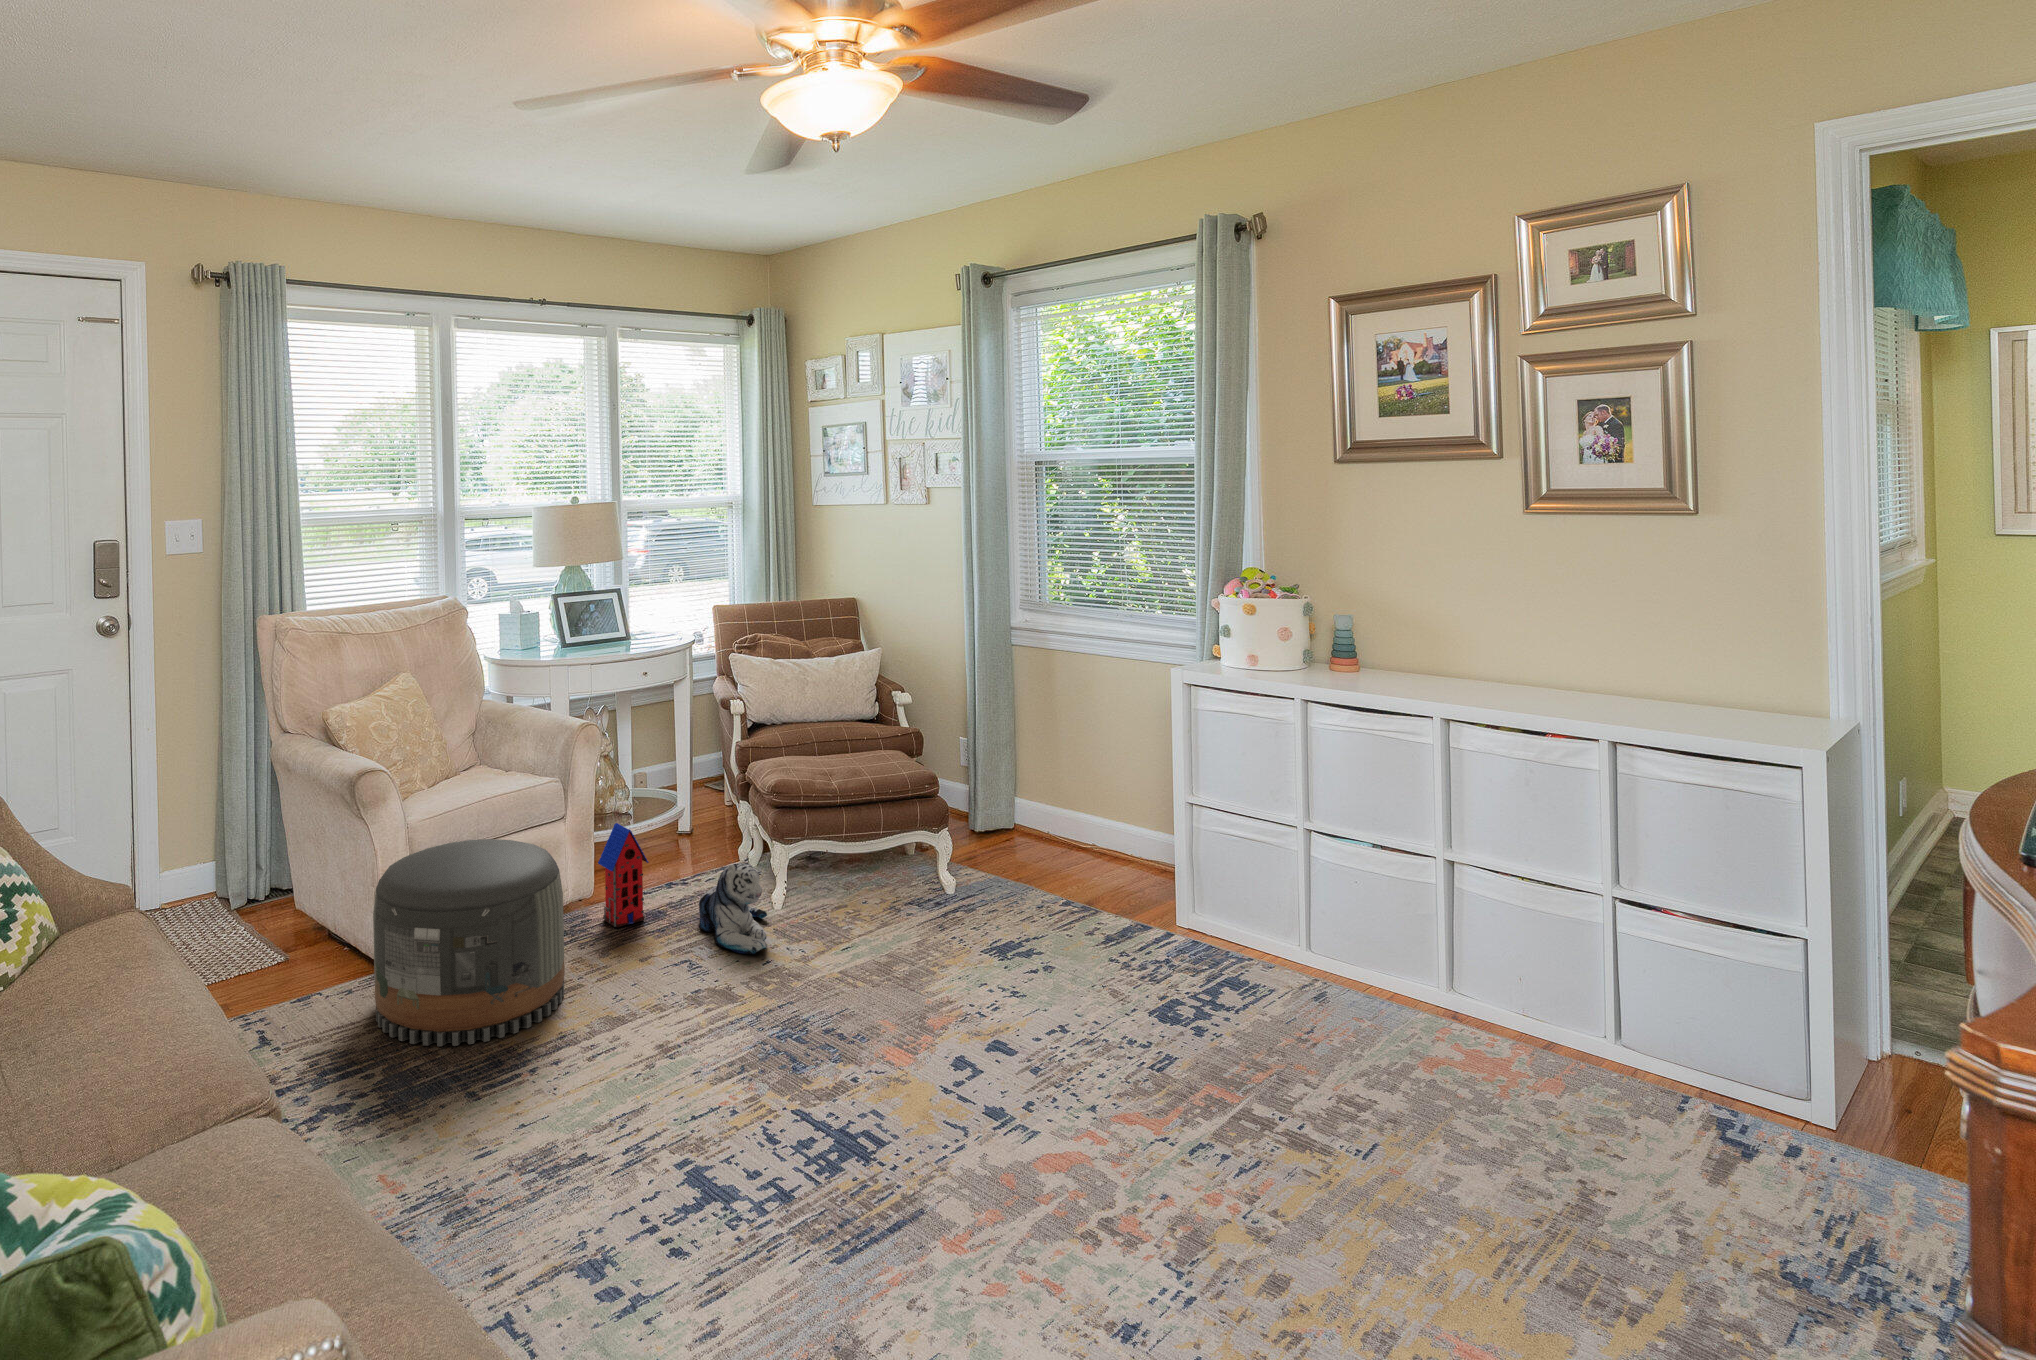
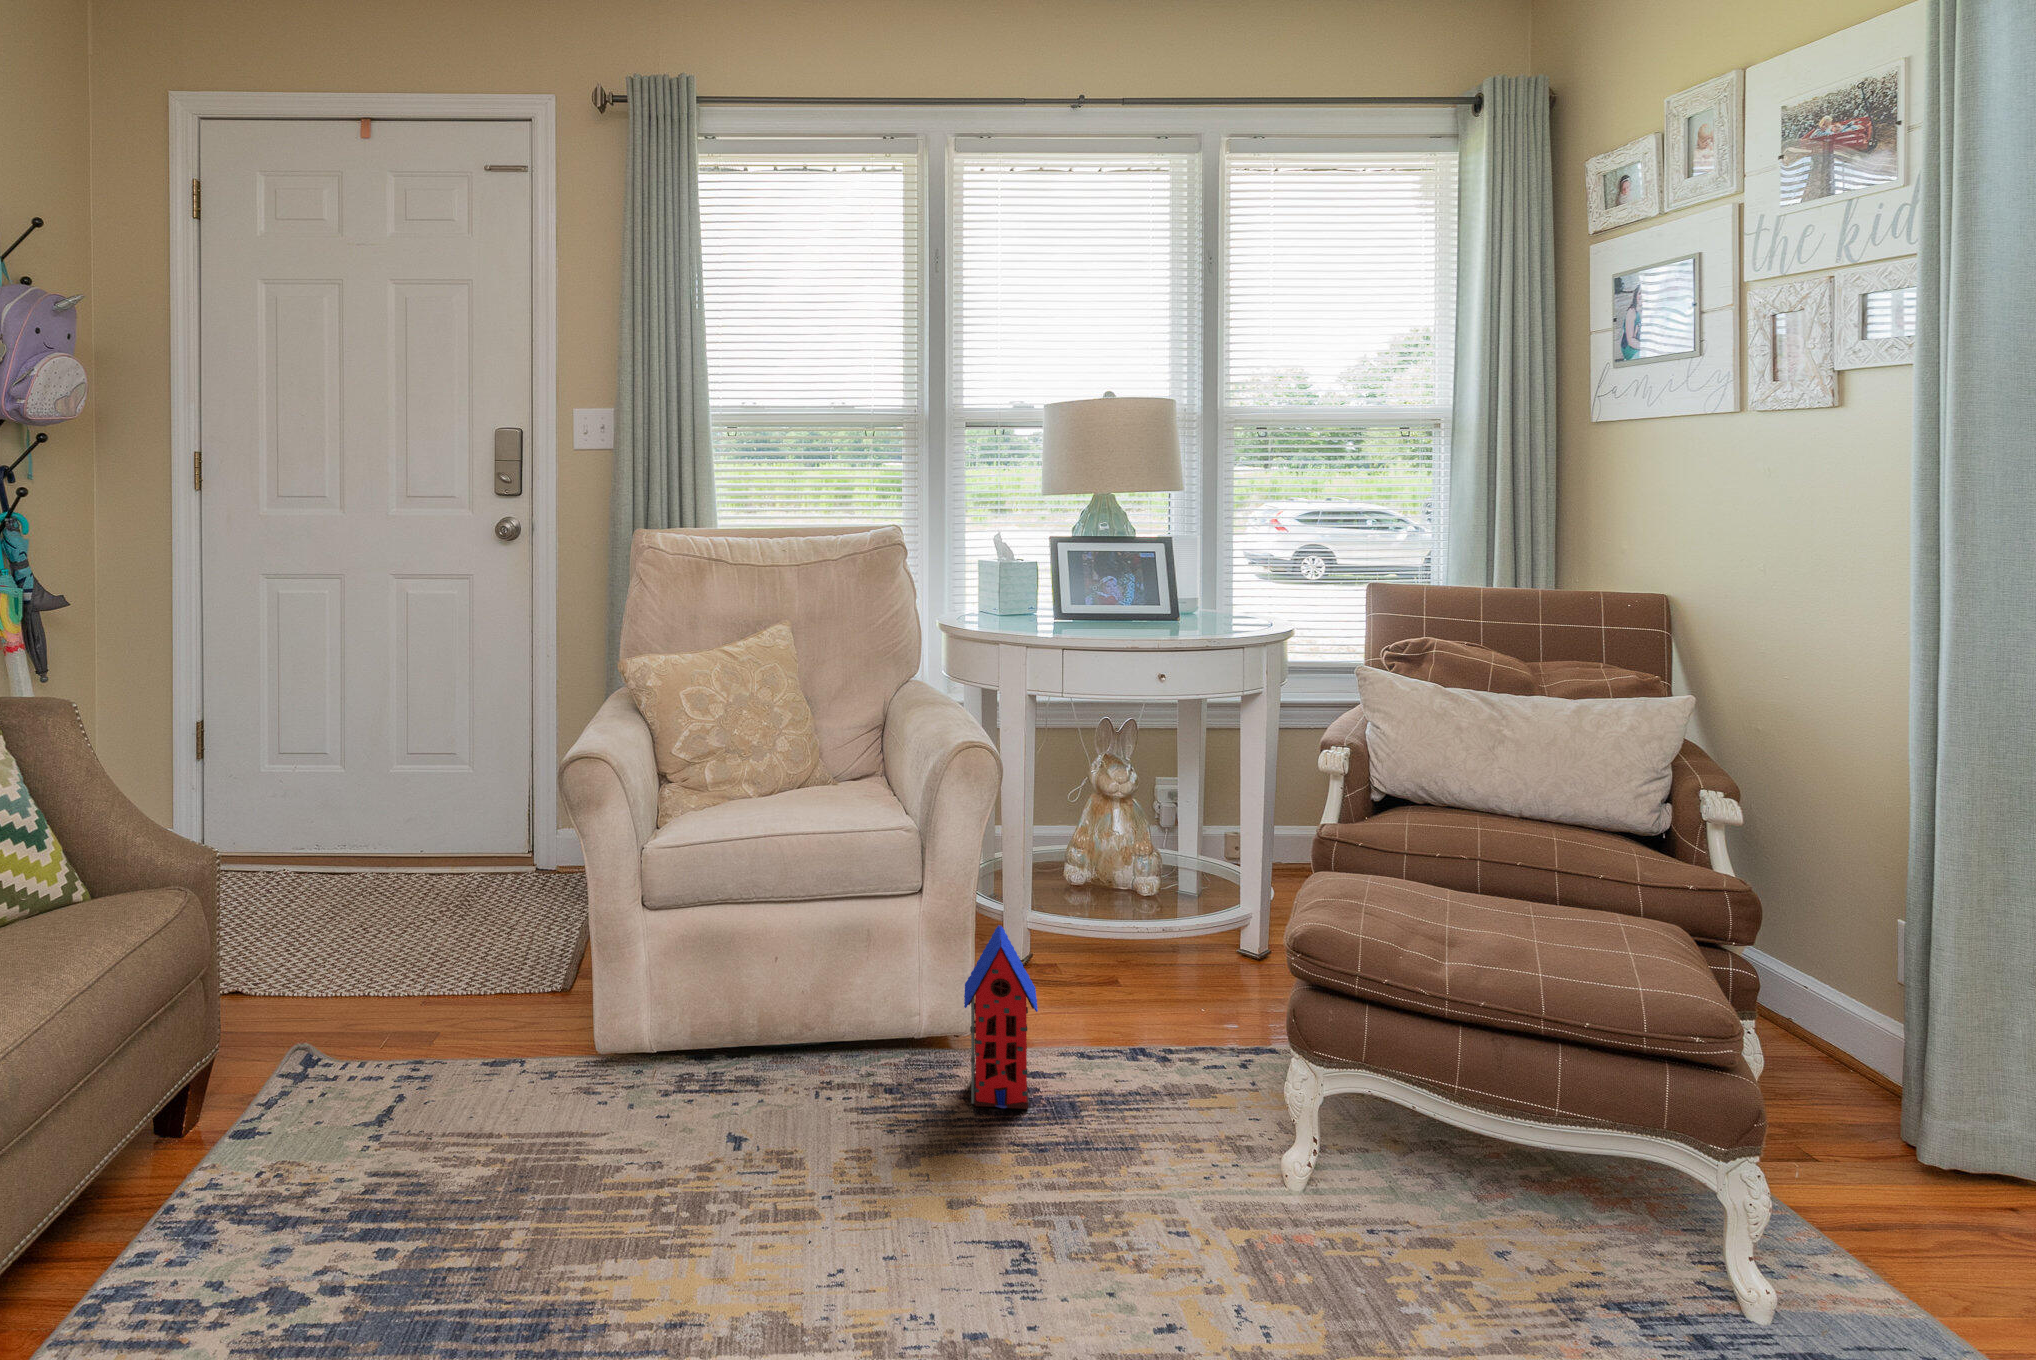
pouf: present [373,839,565,1046] -> none [498,894,797,1262]
plush toy: present [699,863,767,954] -> none [1088,1077,1232,1292]

